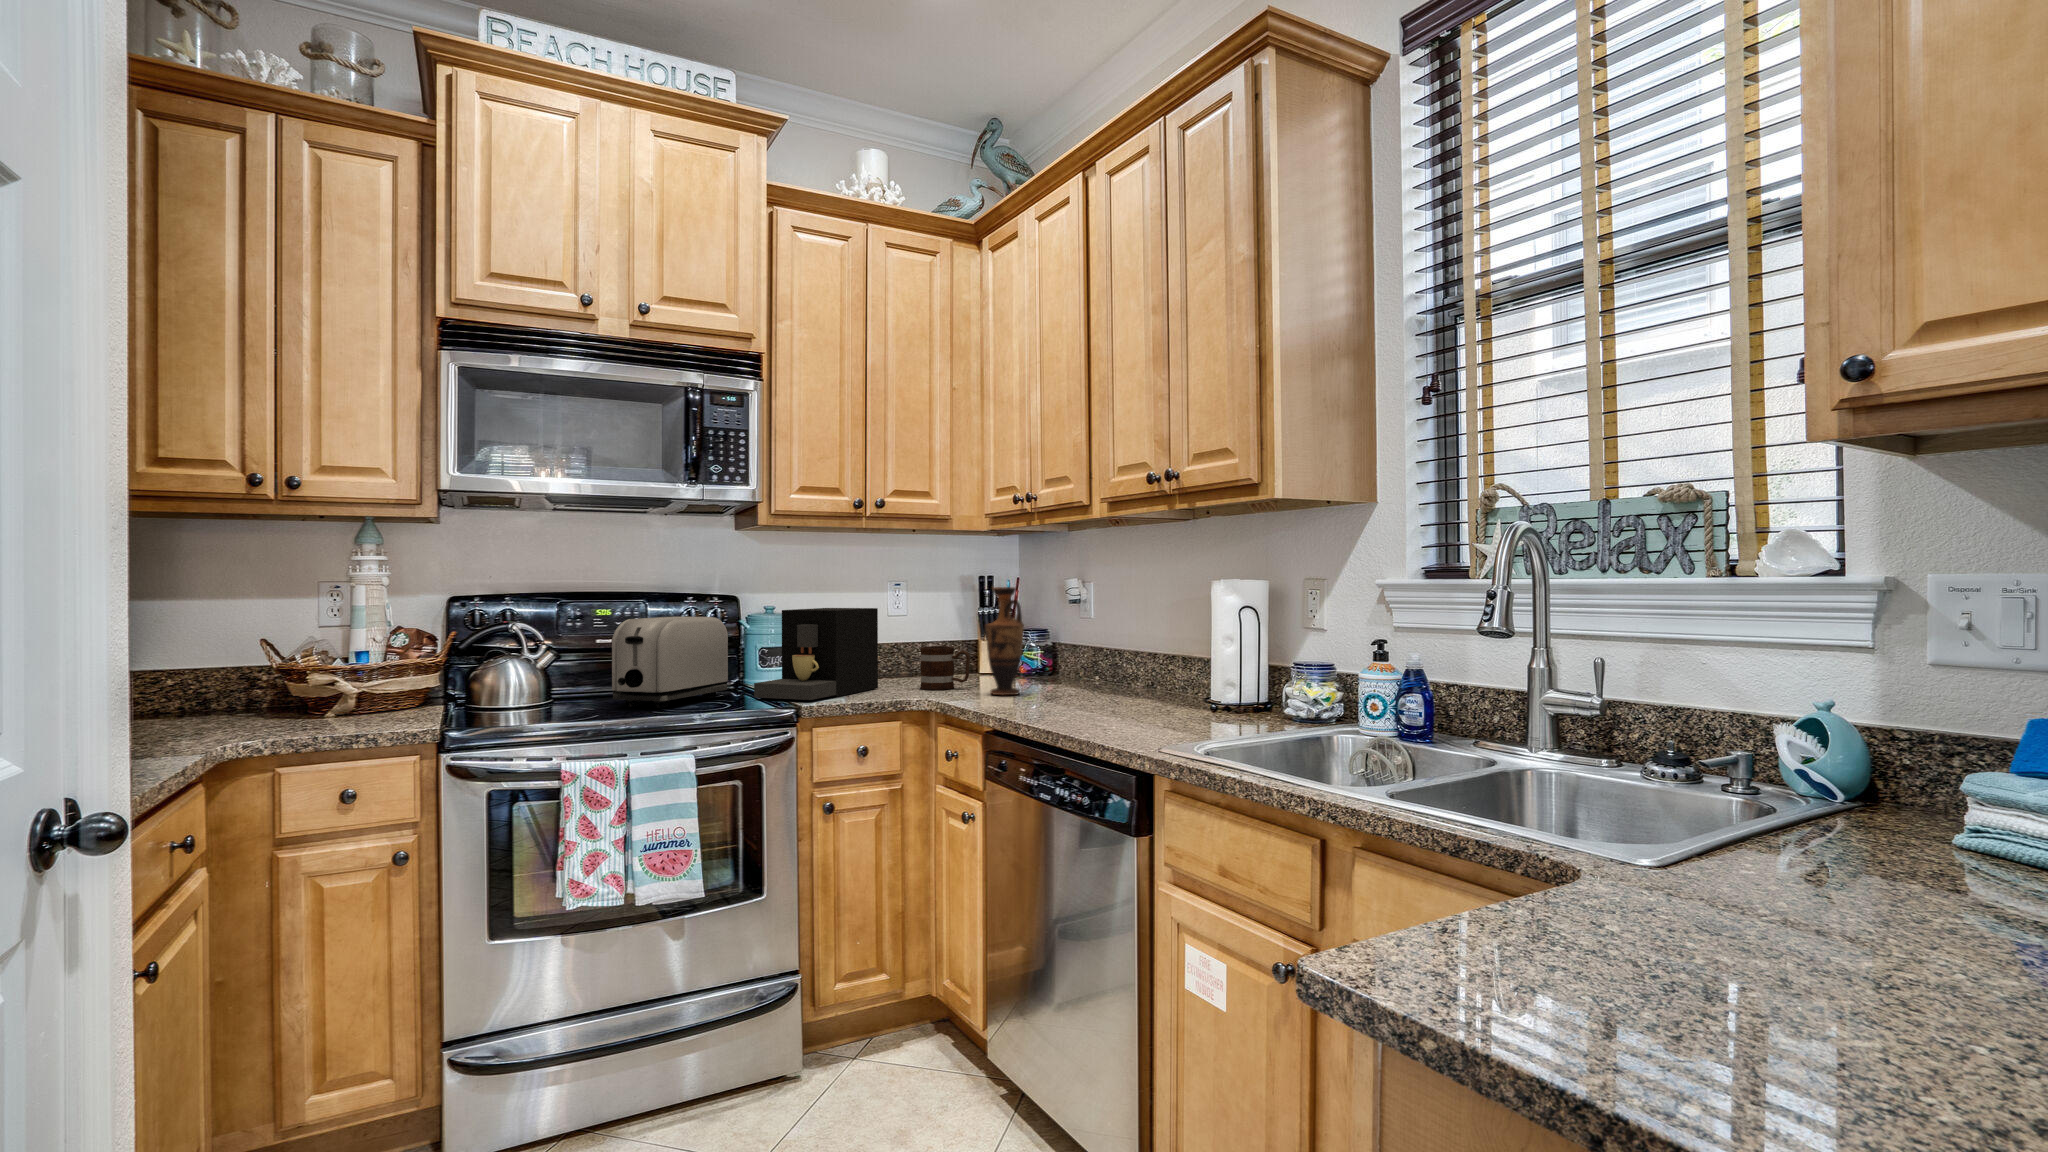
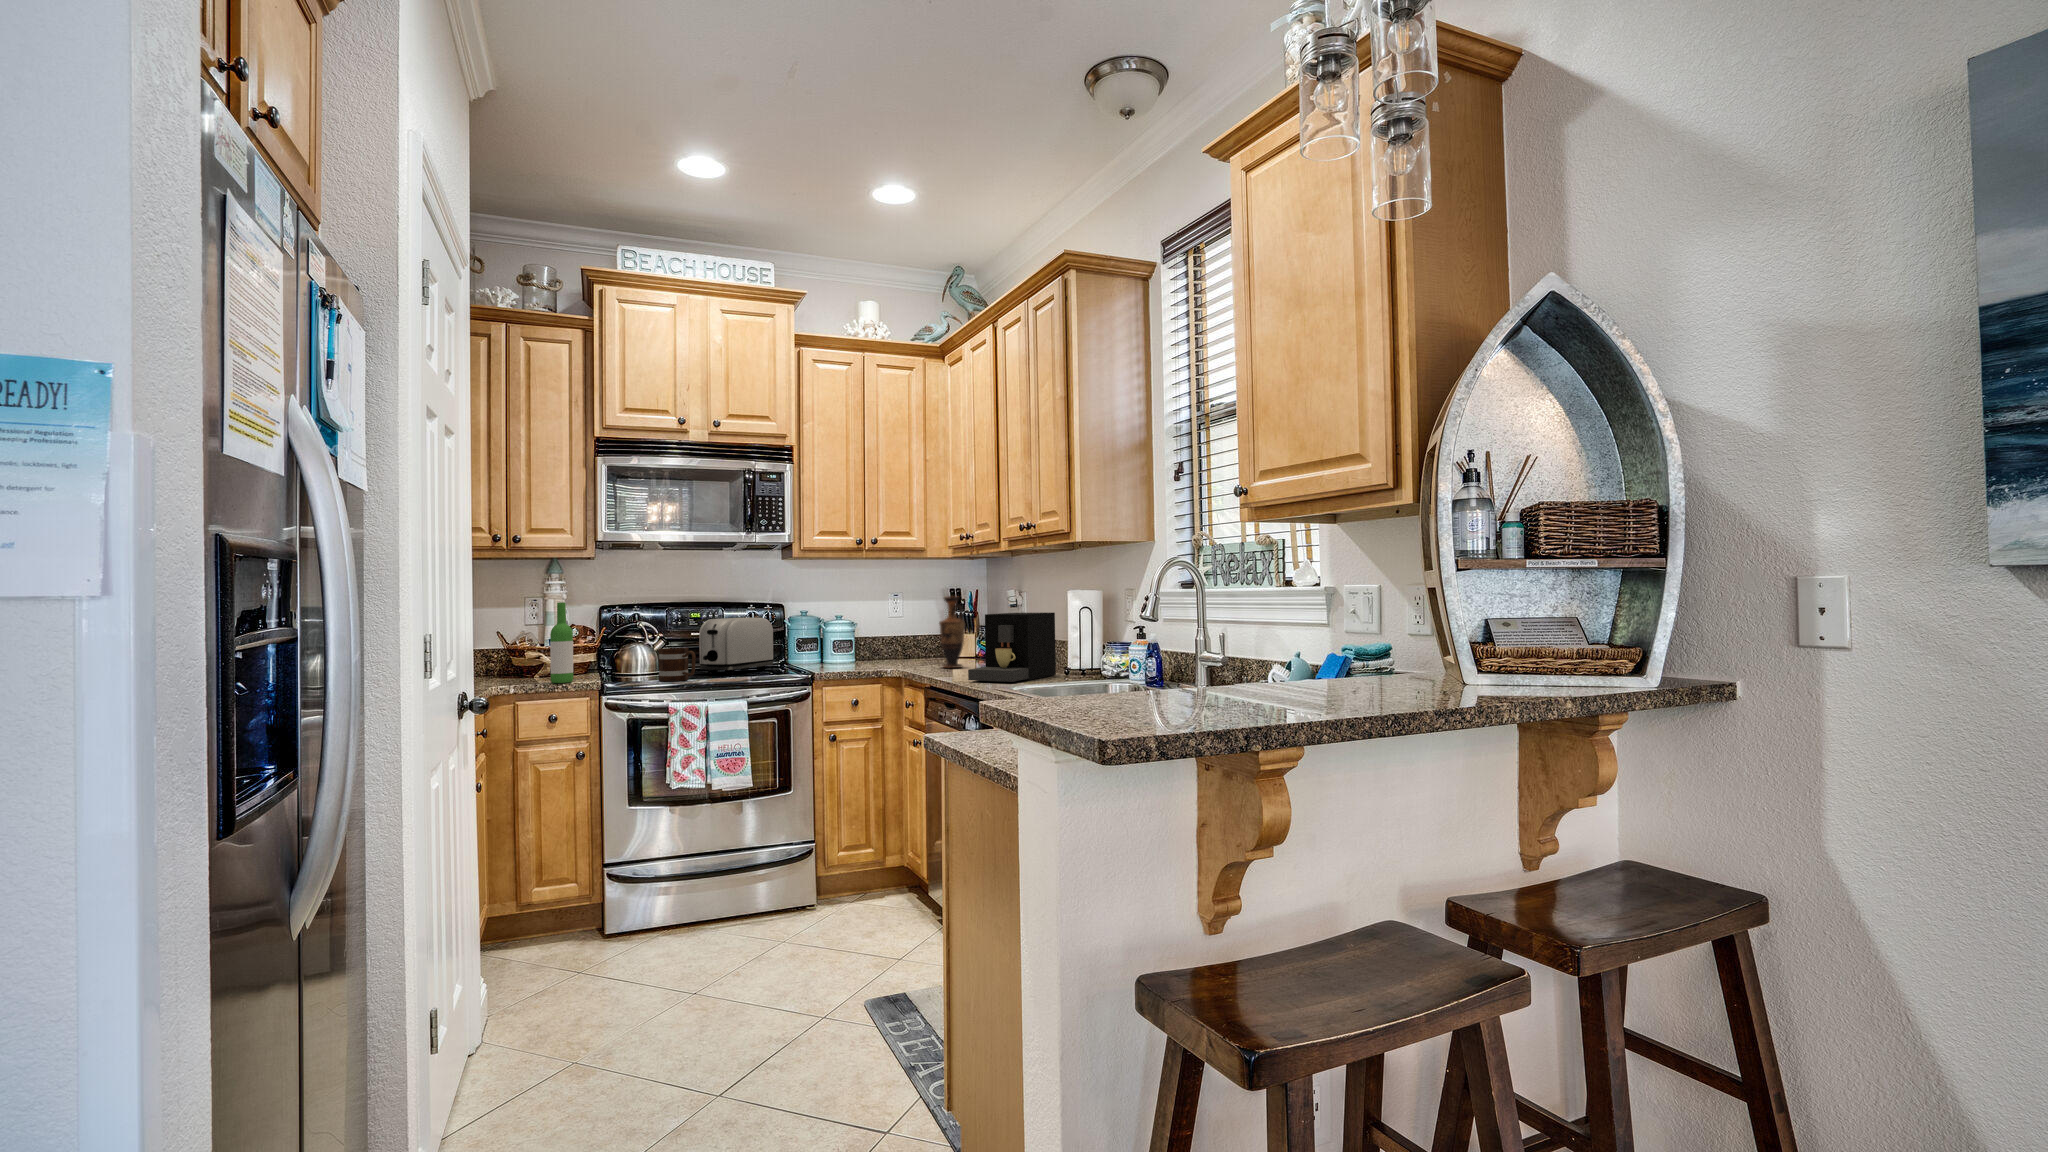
wine bottle: none [350,590,392,729] -> present [550,602,573,683]
coffee maker: present [754,608,878,700] -> present [968,613,1056,682]
mug: present [920,646,970,690] -> present [658,648,696,682]

